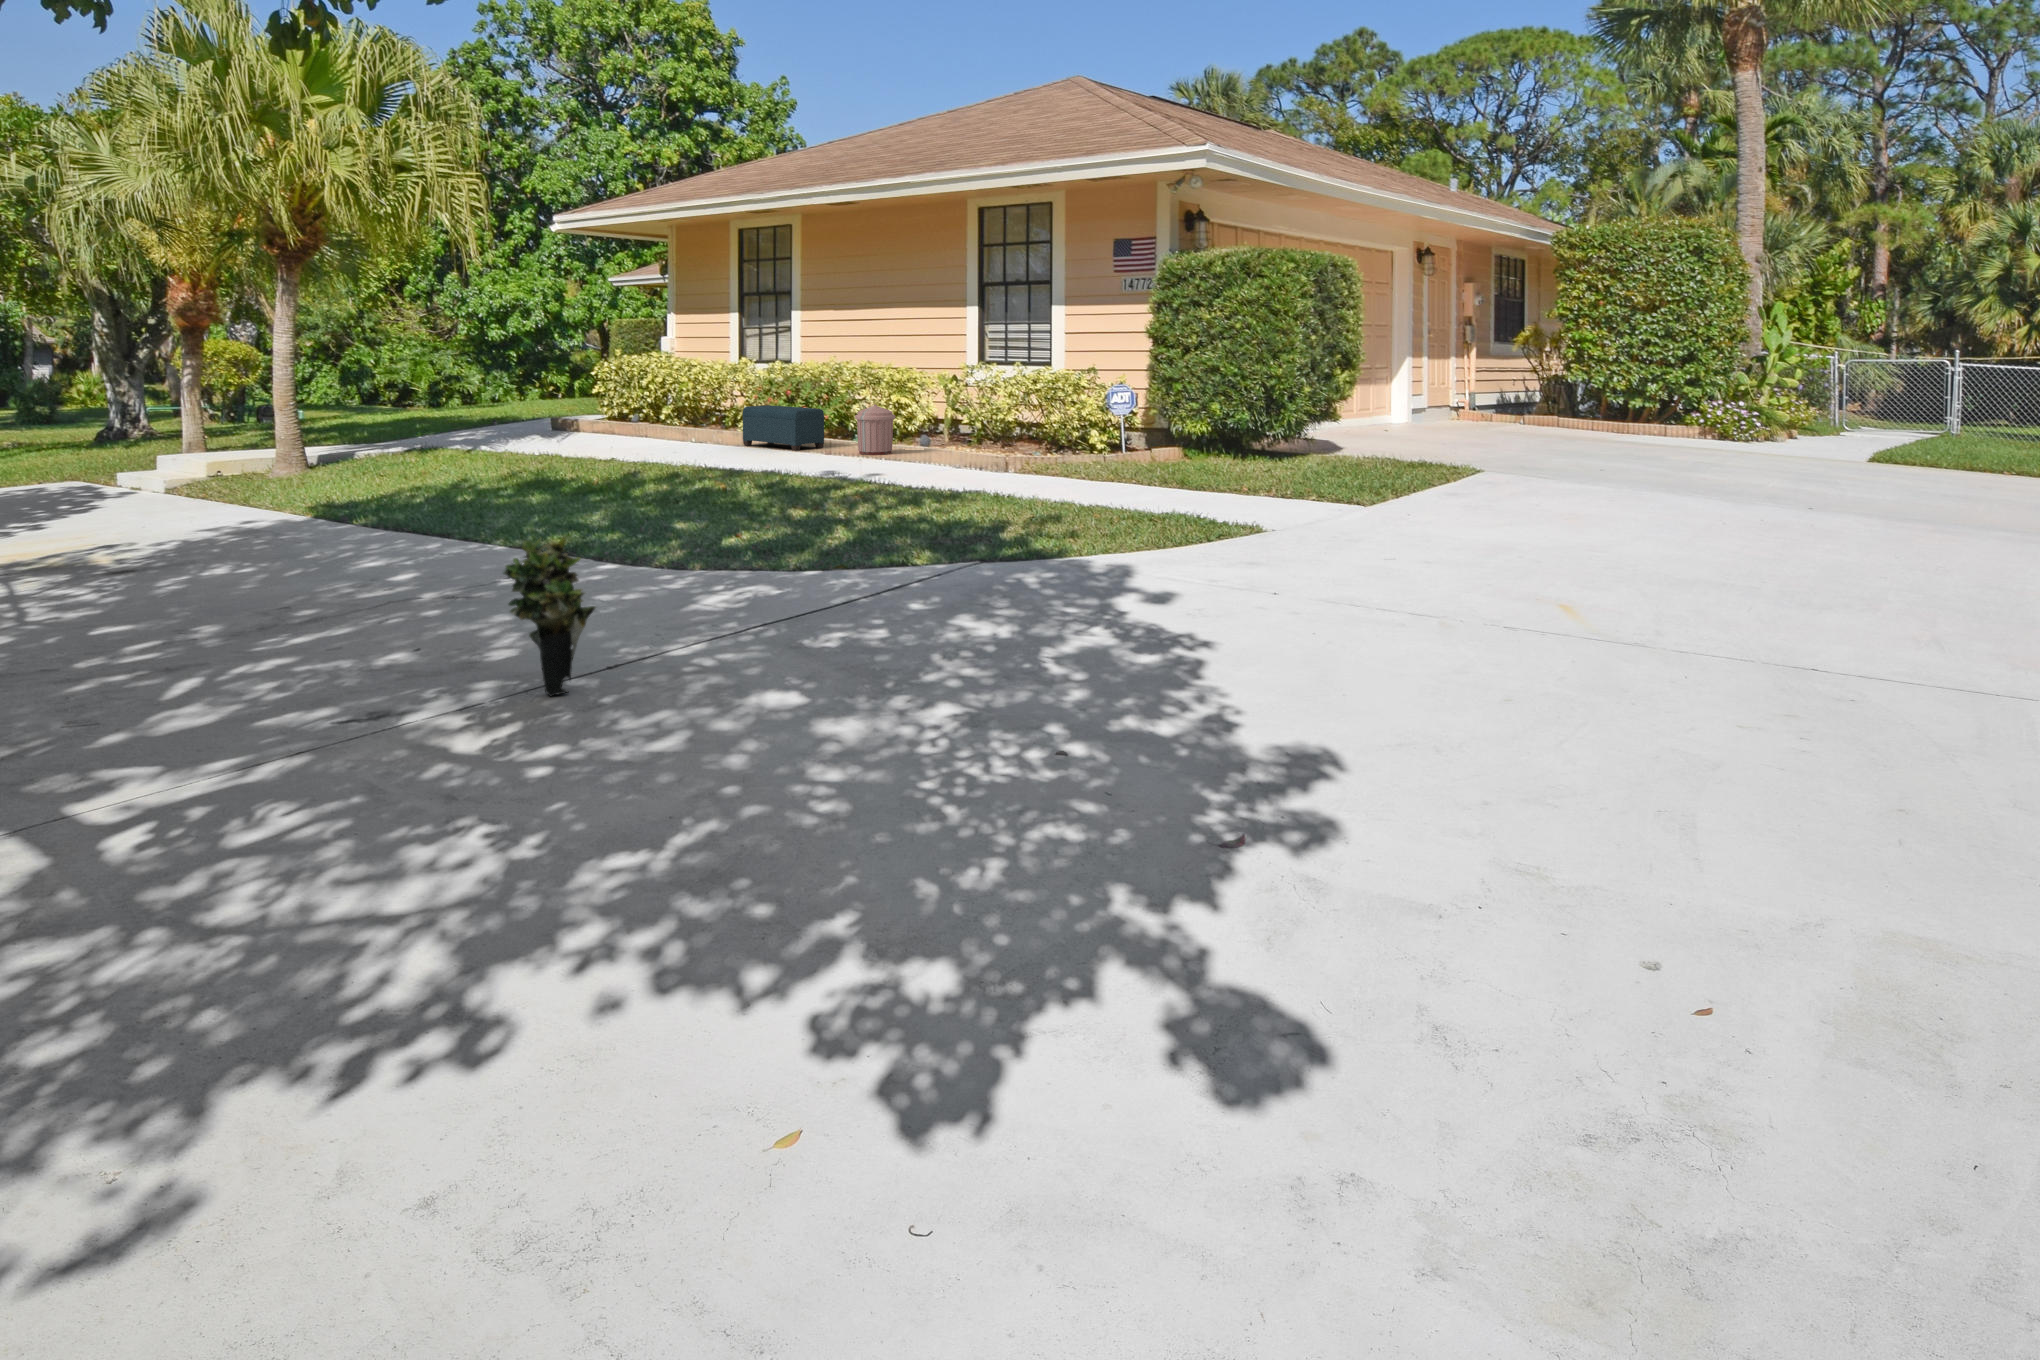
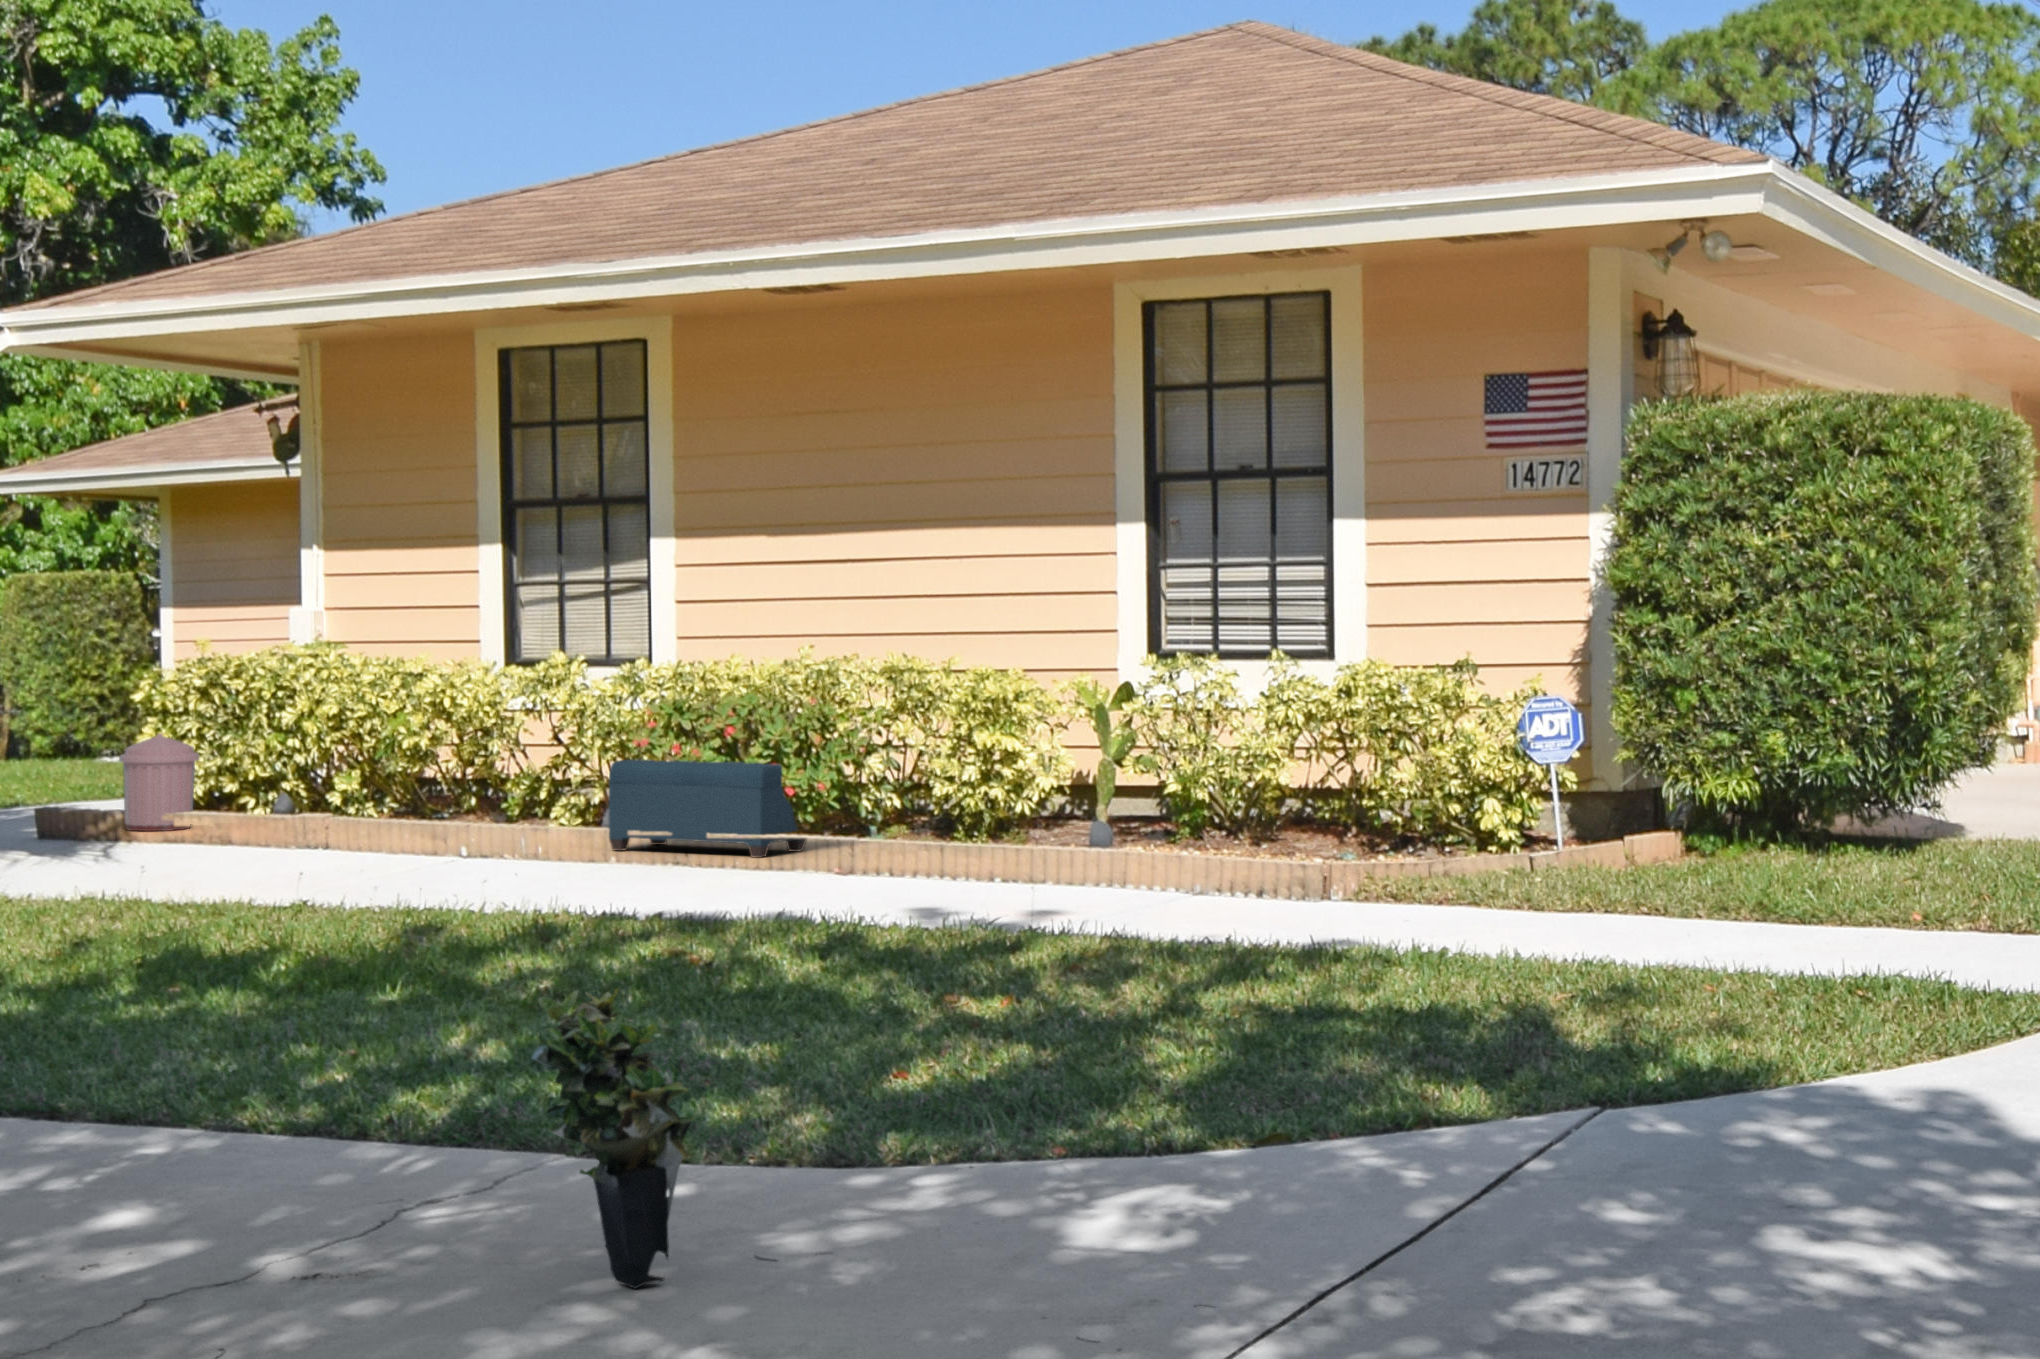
trash can: present [855,404,895,455] -> present [119,733,199,831]
potted plant: present [502,536,596,696] -> present [532,988,694,1289]

